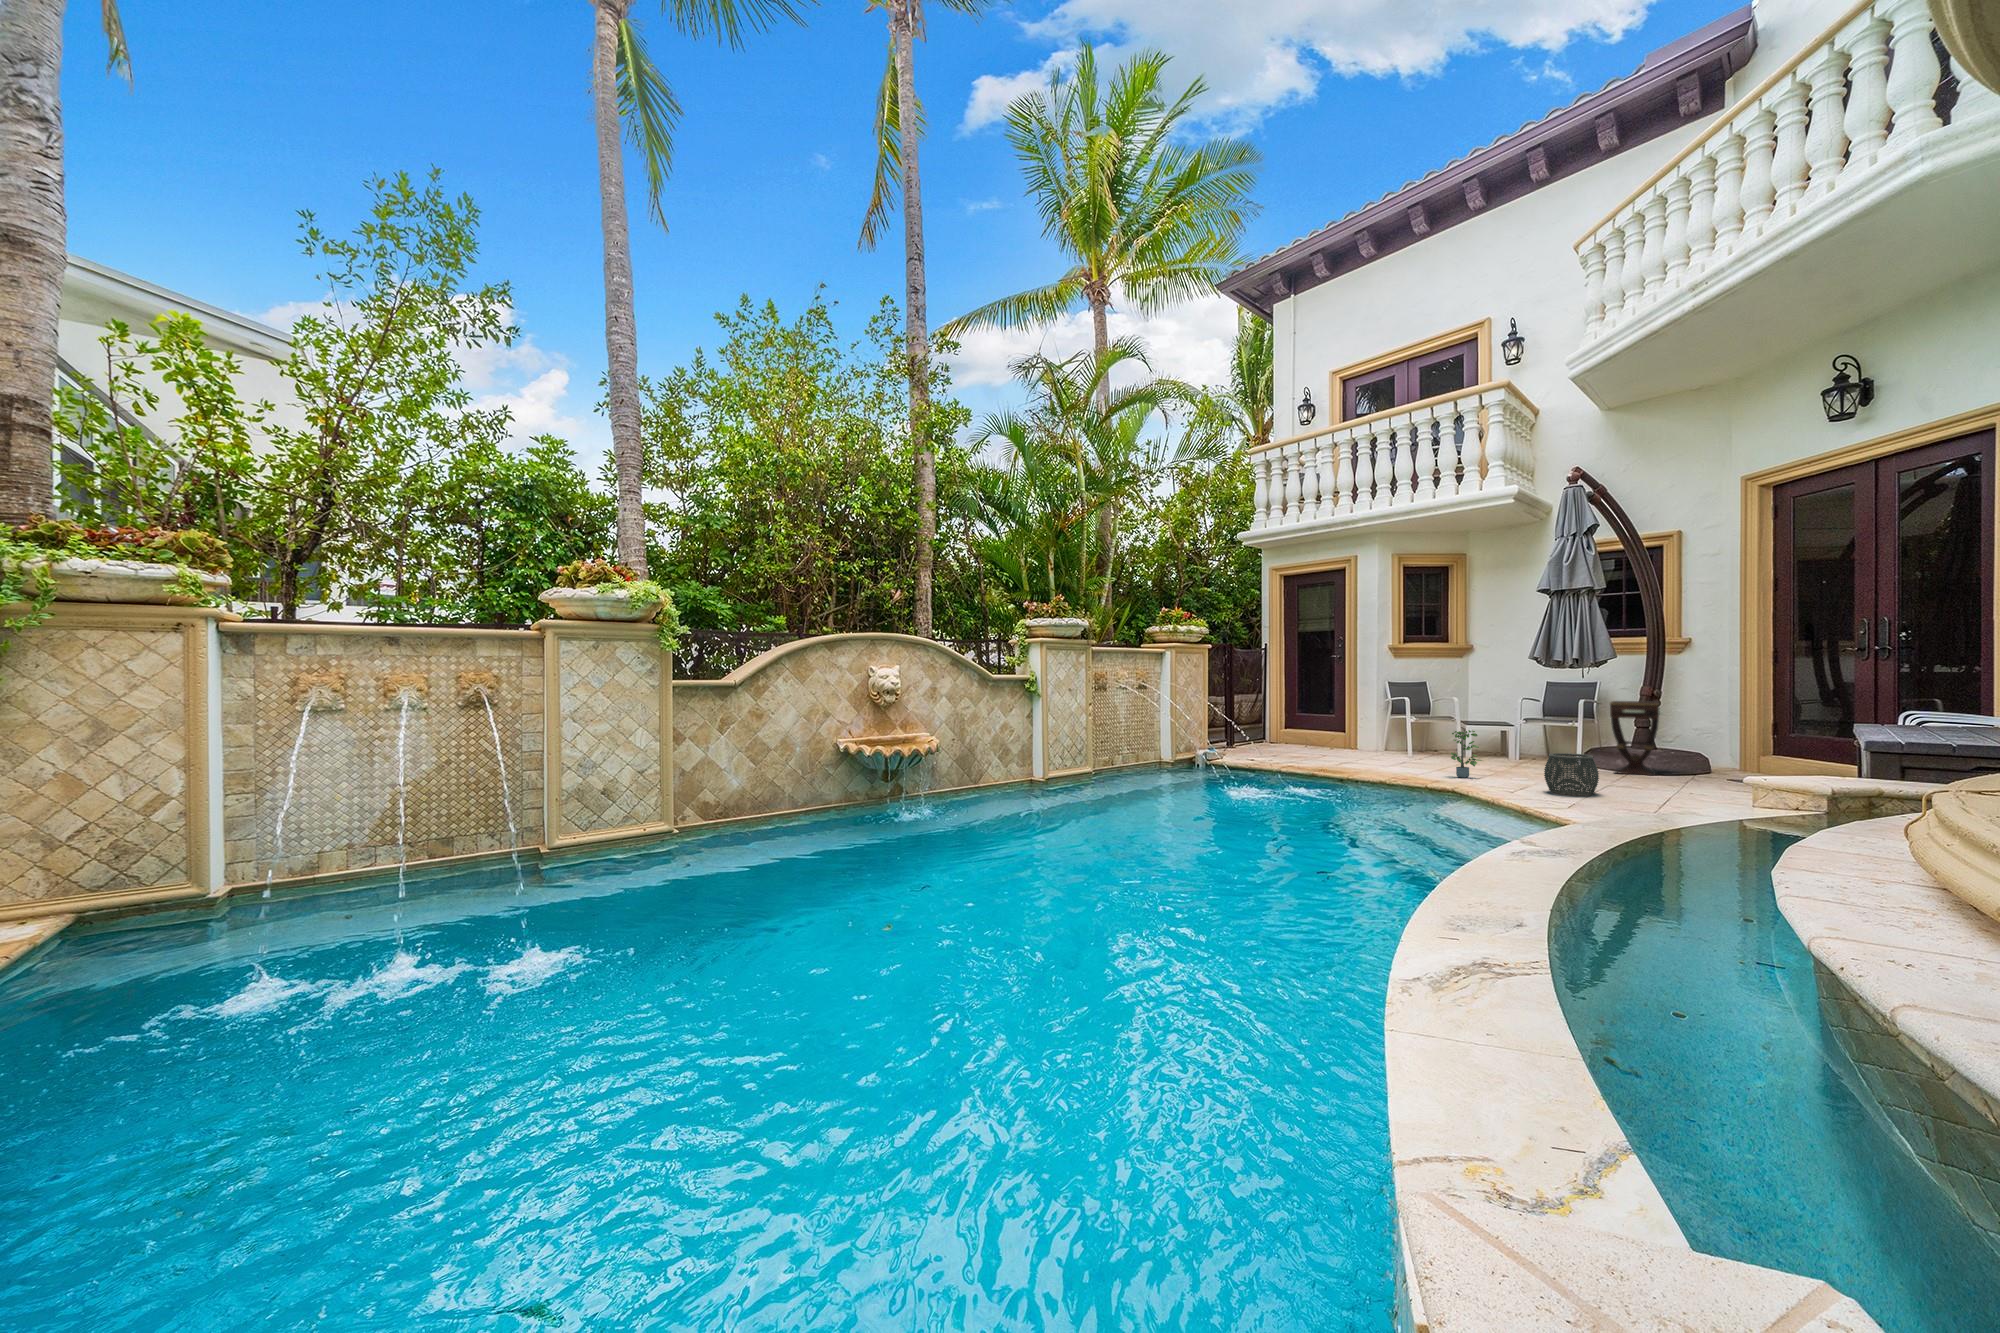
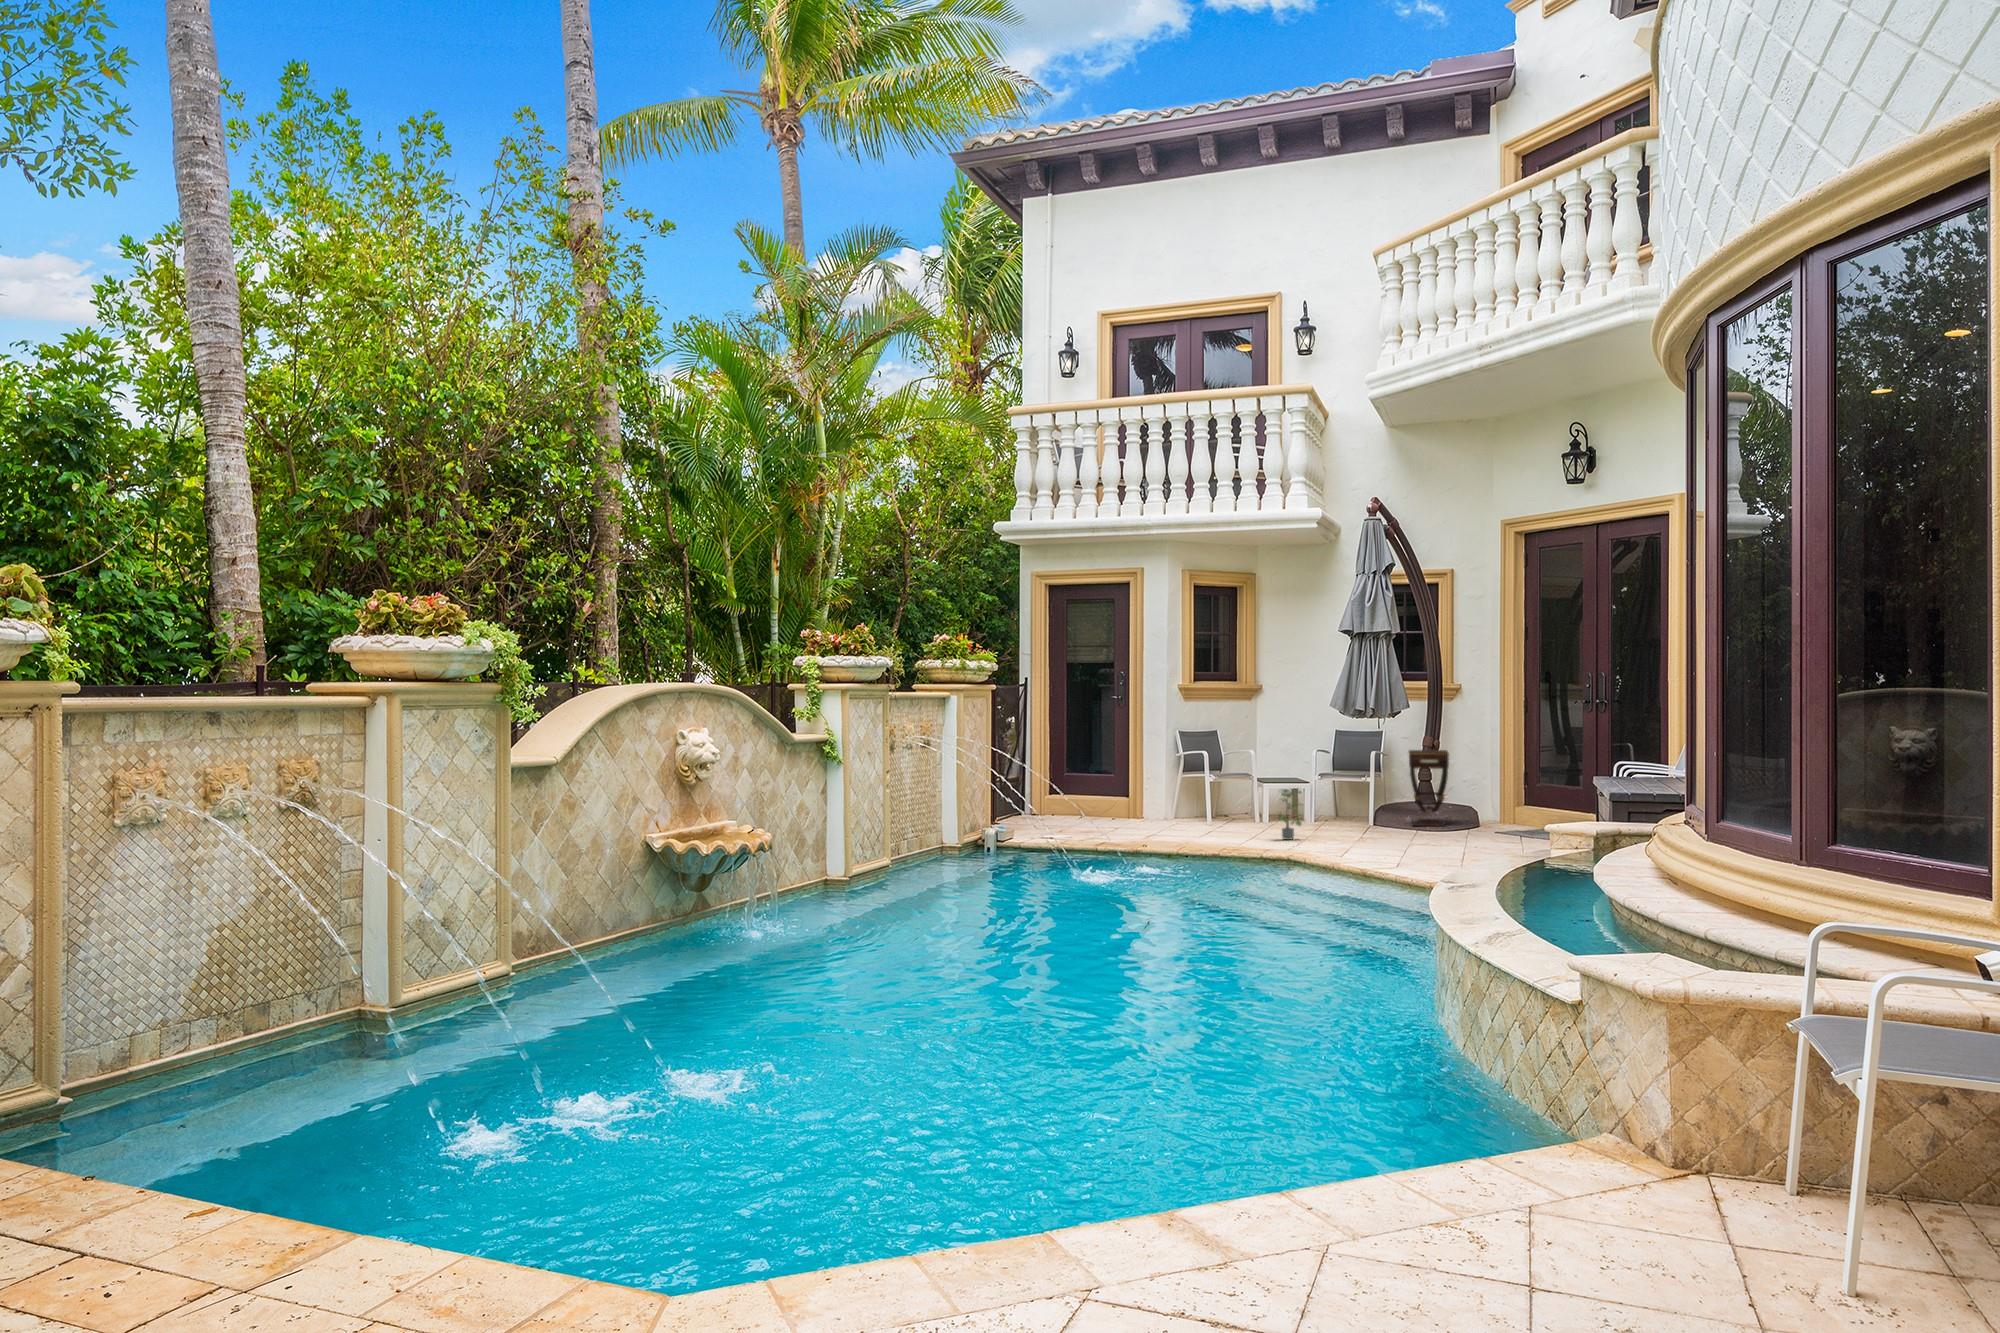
woven basket: present [1544,753,1599,795] -> none [1373,808,1419,850]

